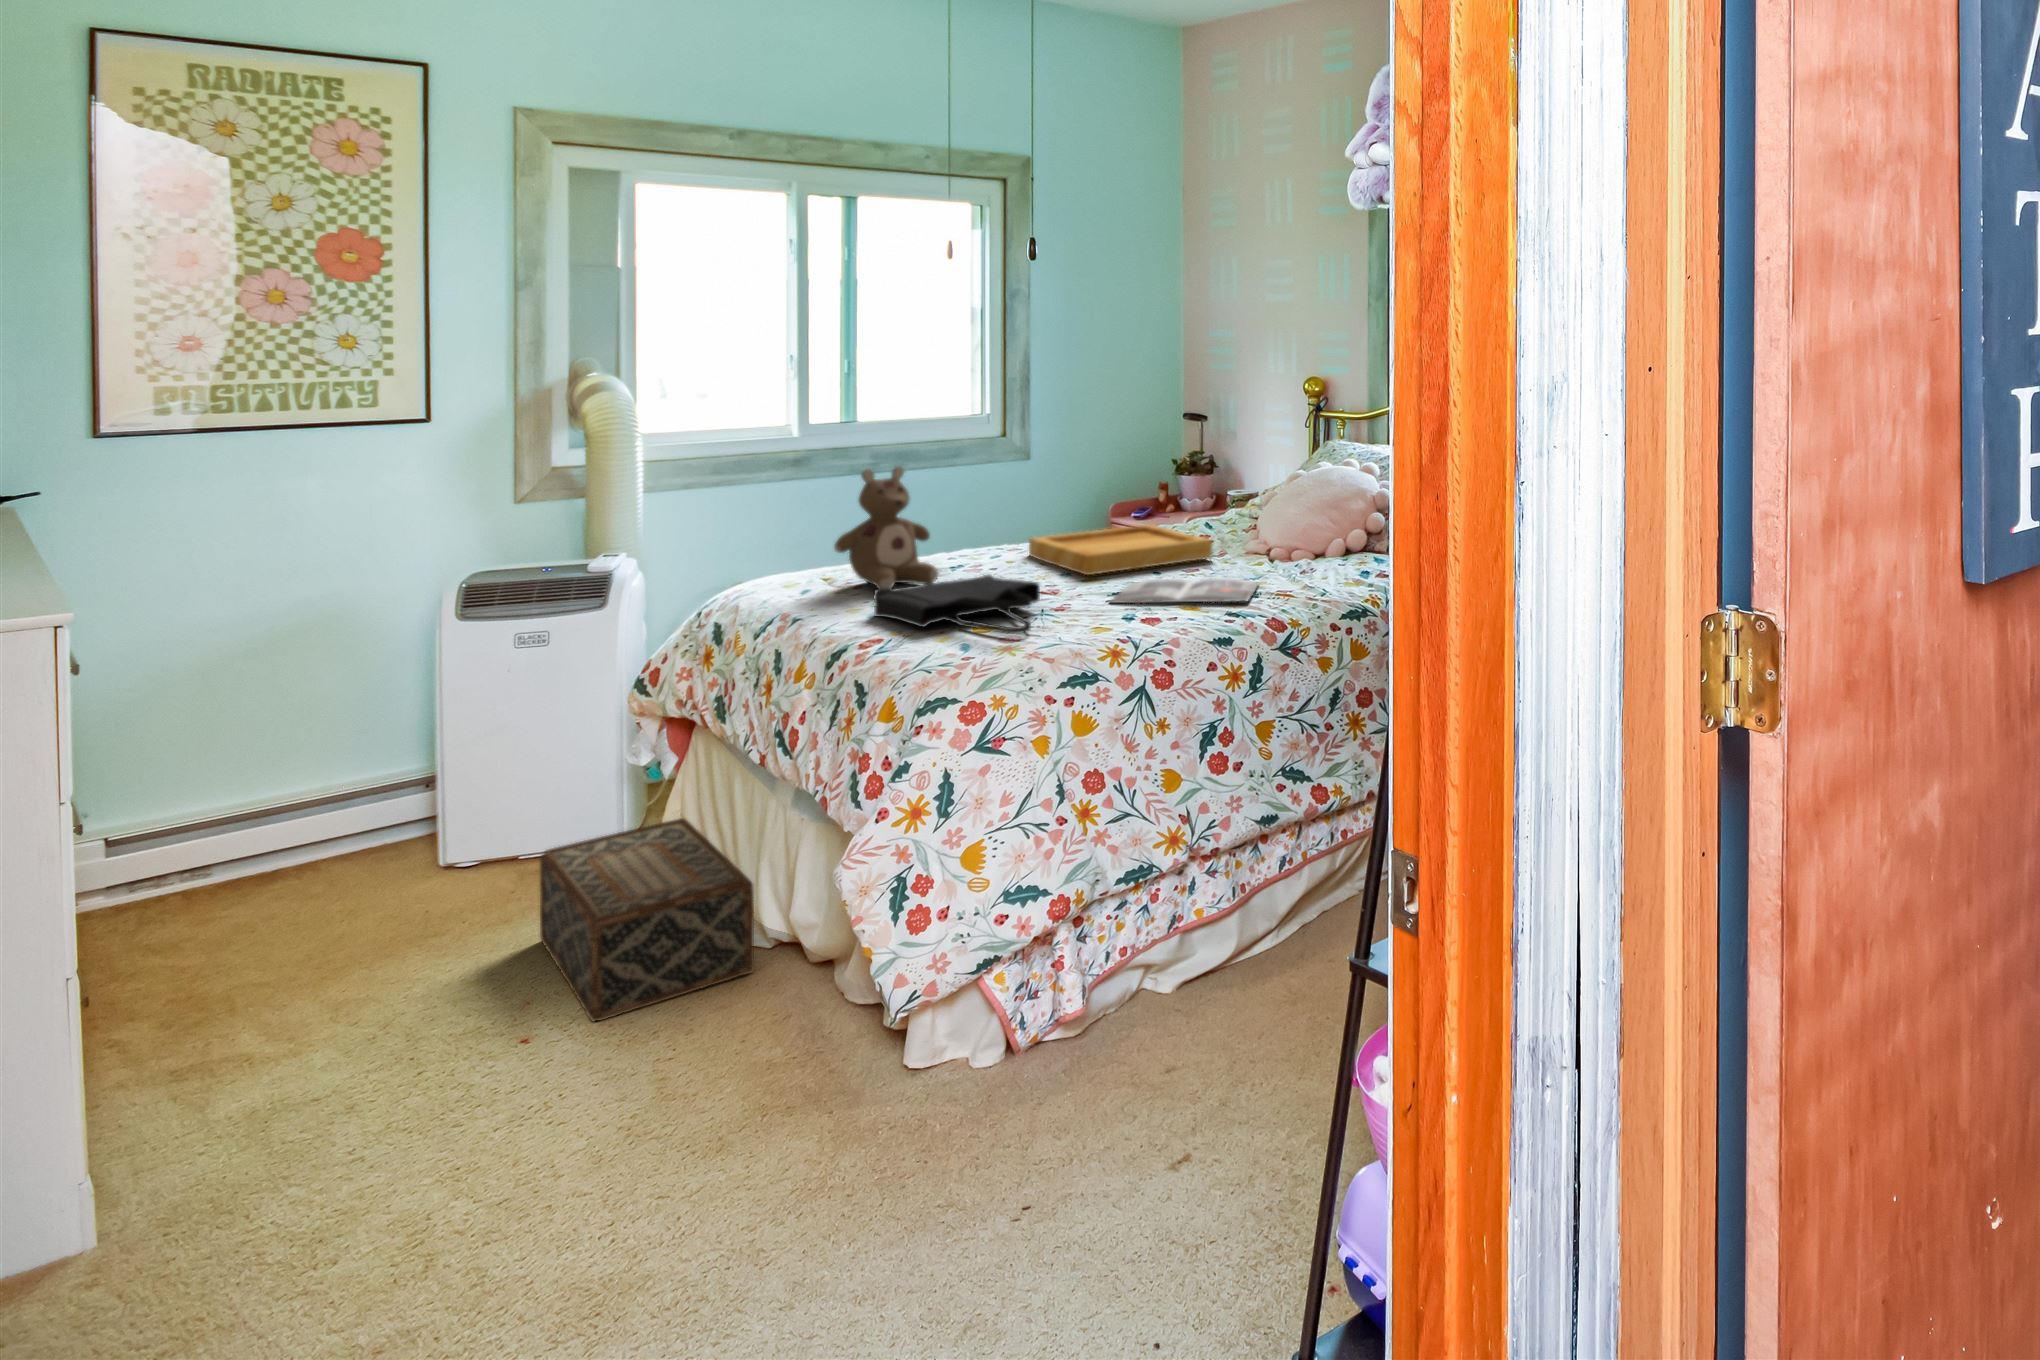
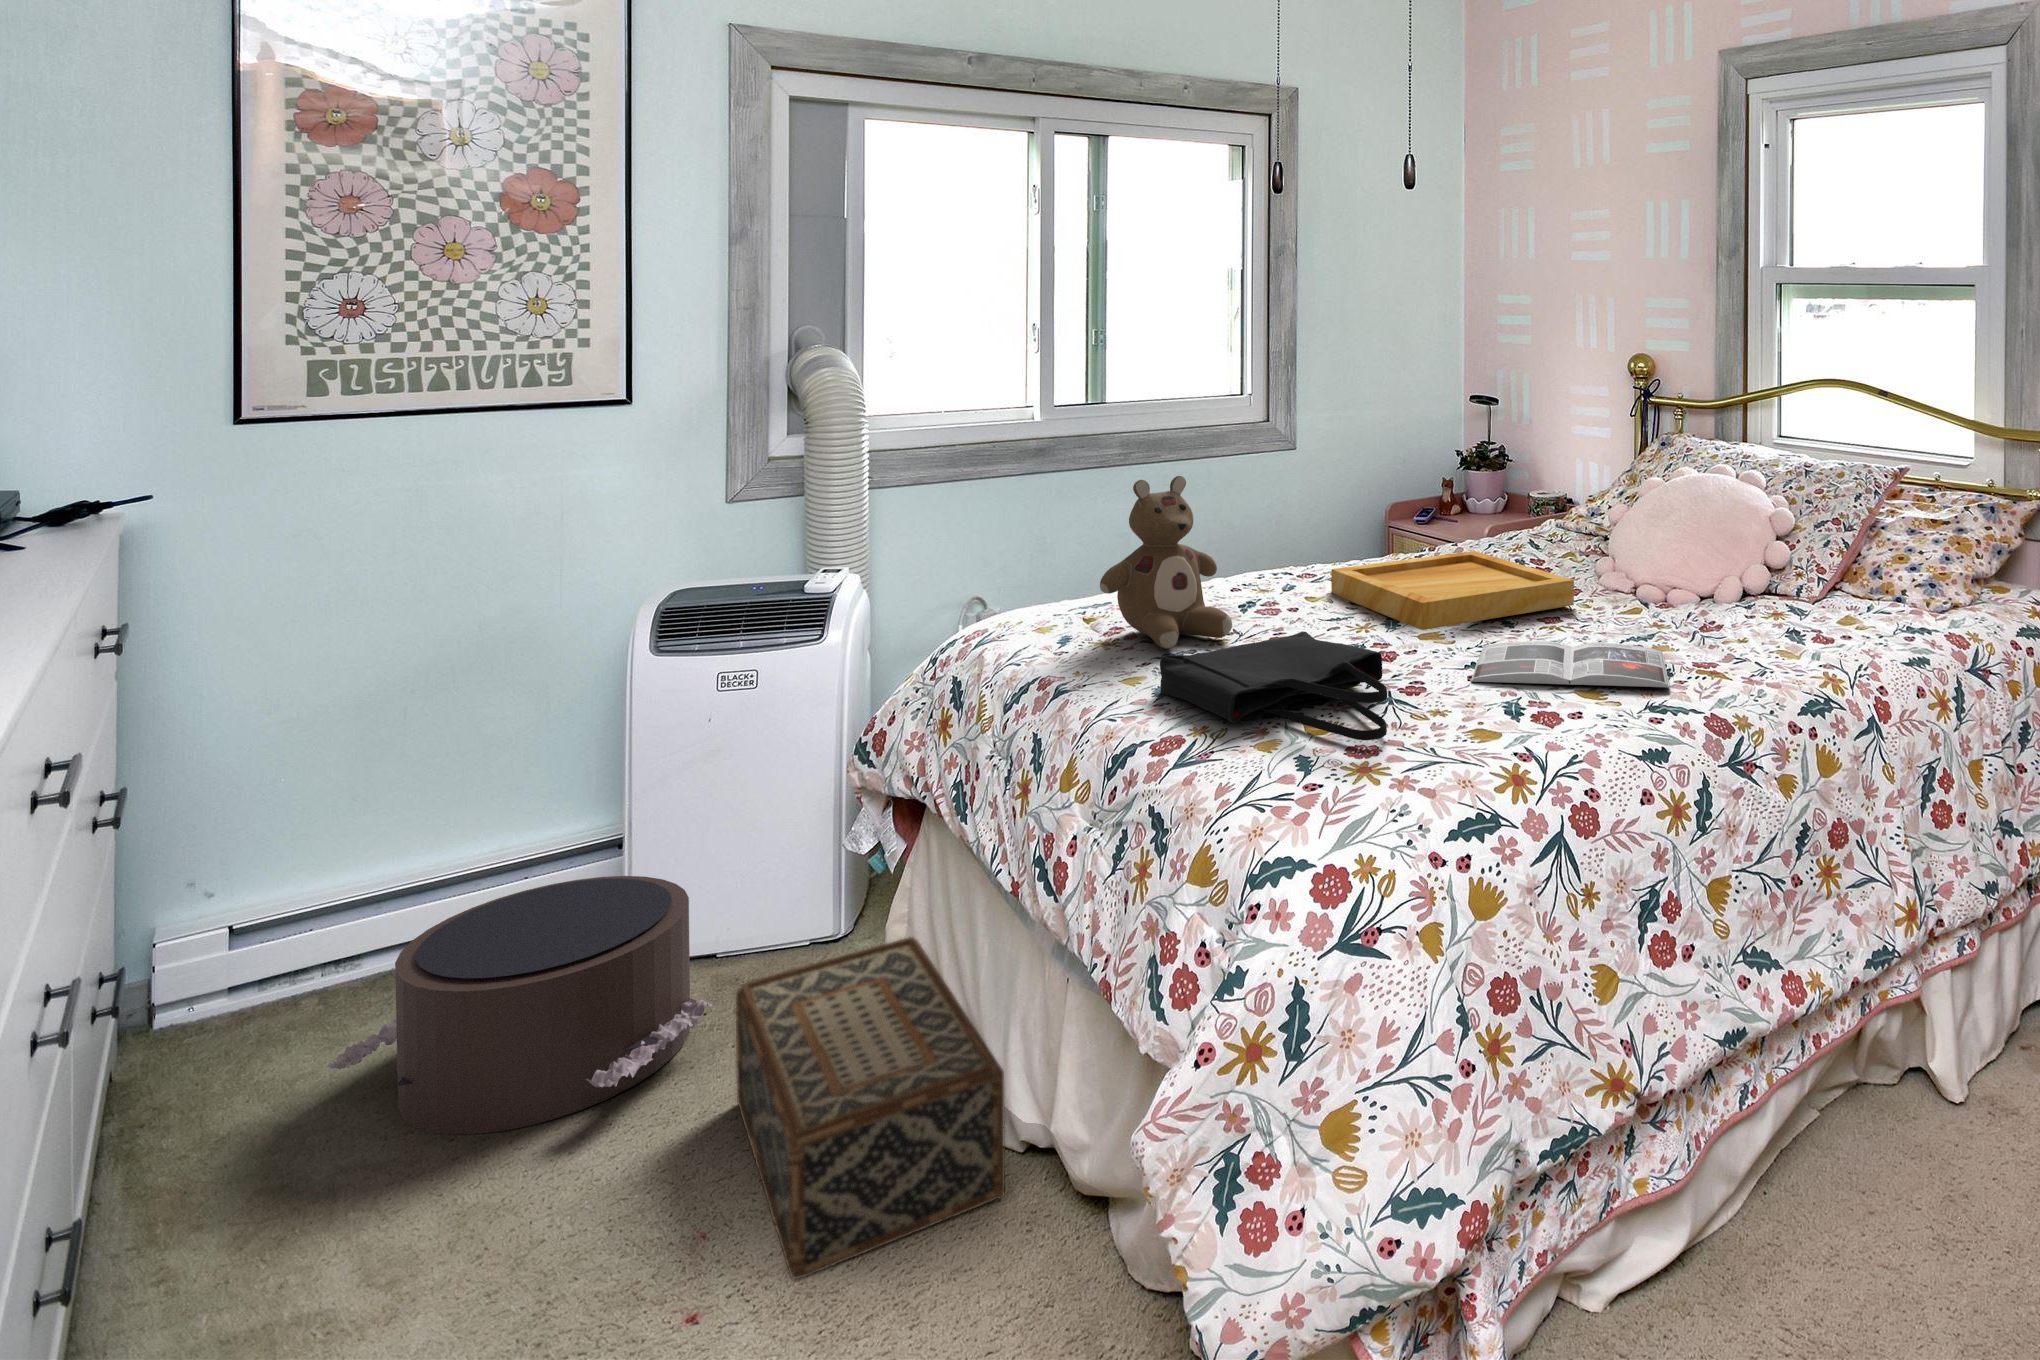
pouf: none [191,792,519,972] -> present [328,876,715,1135]

